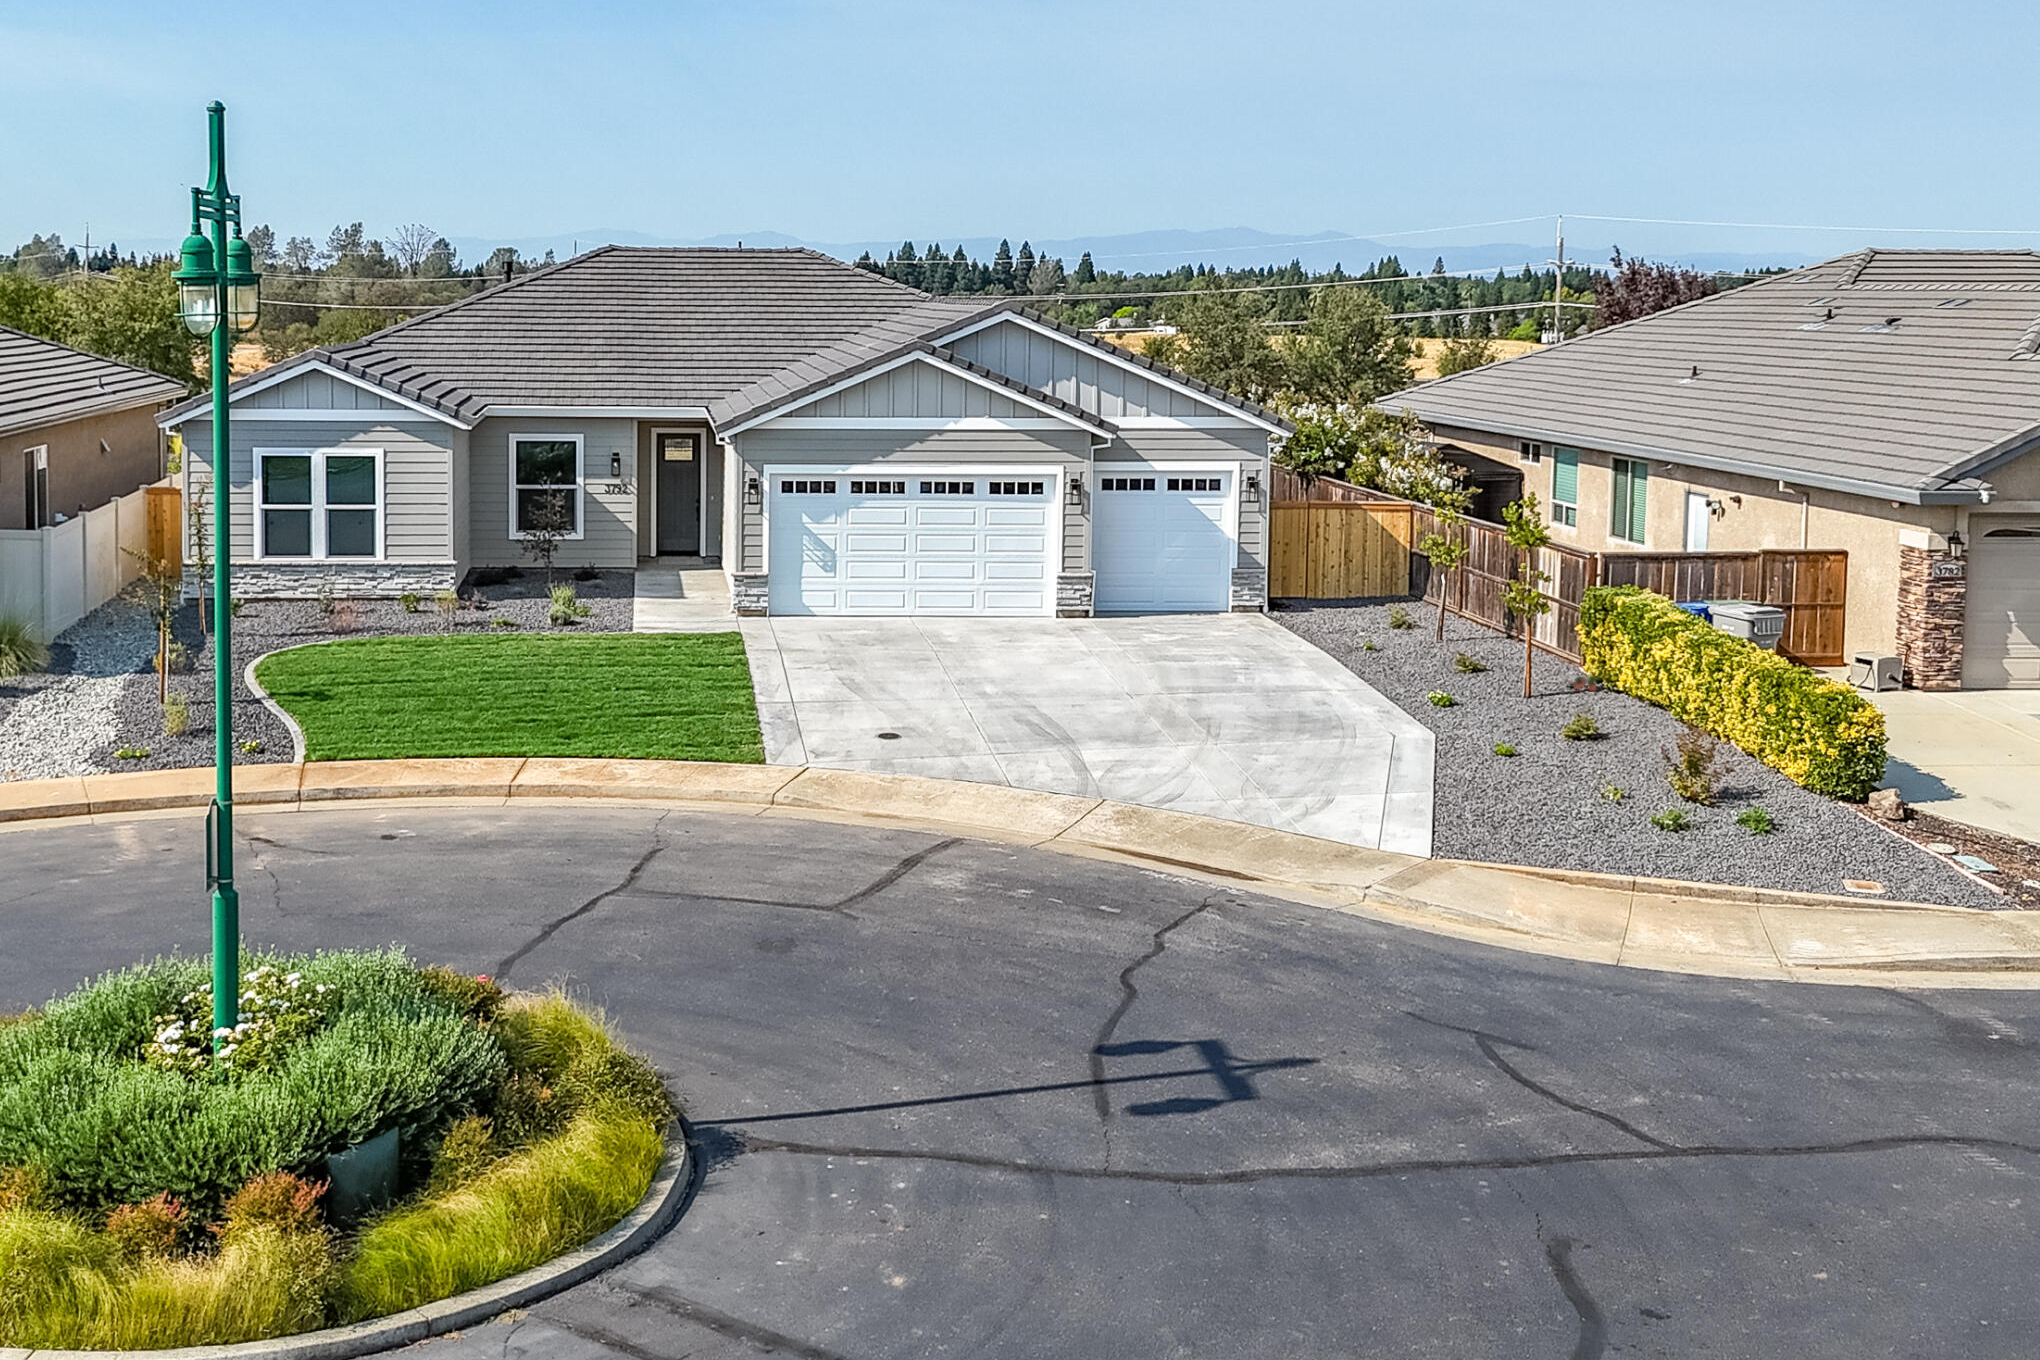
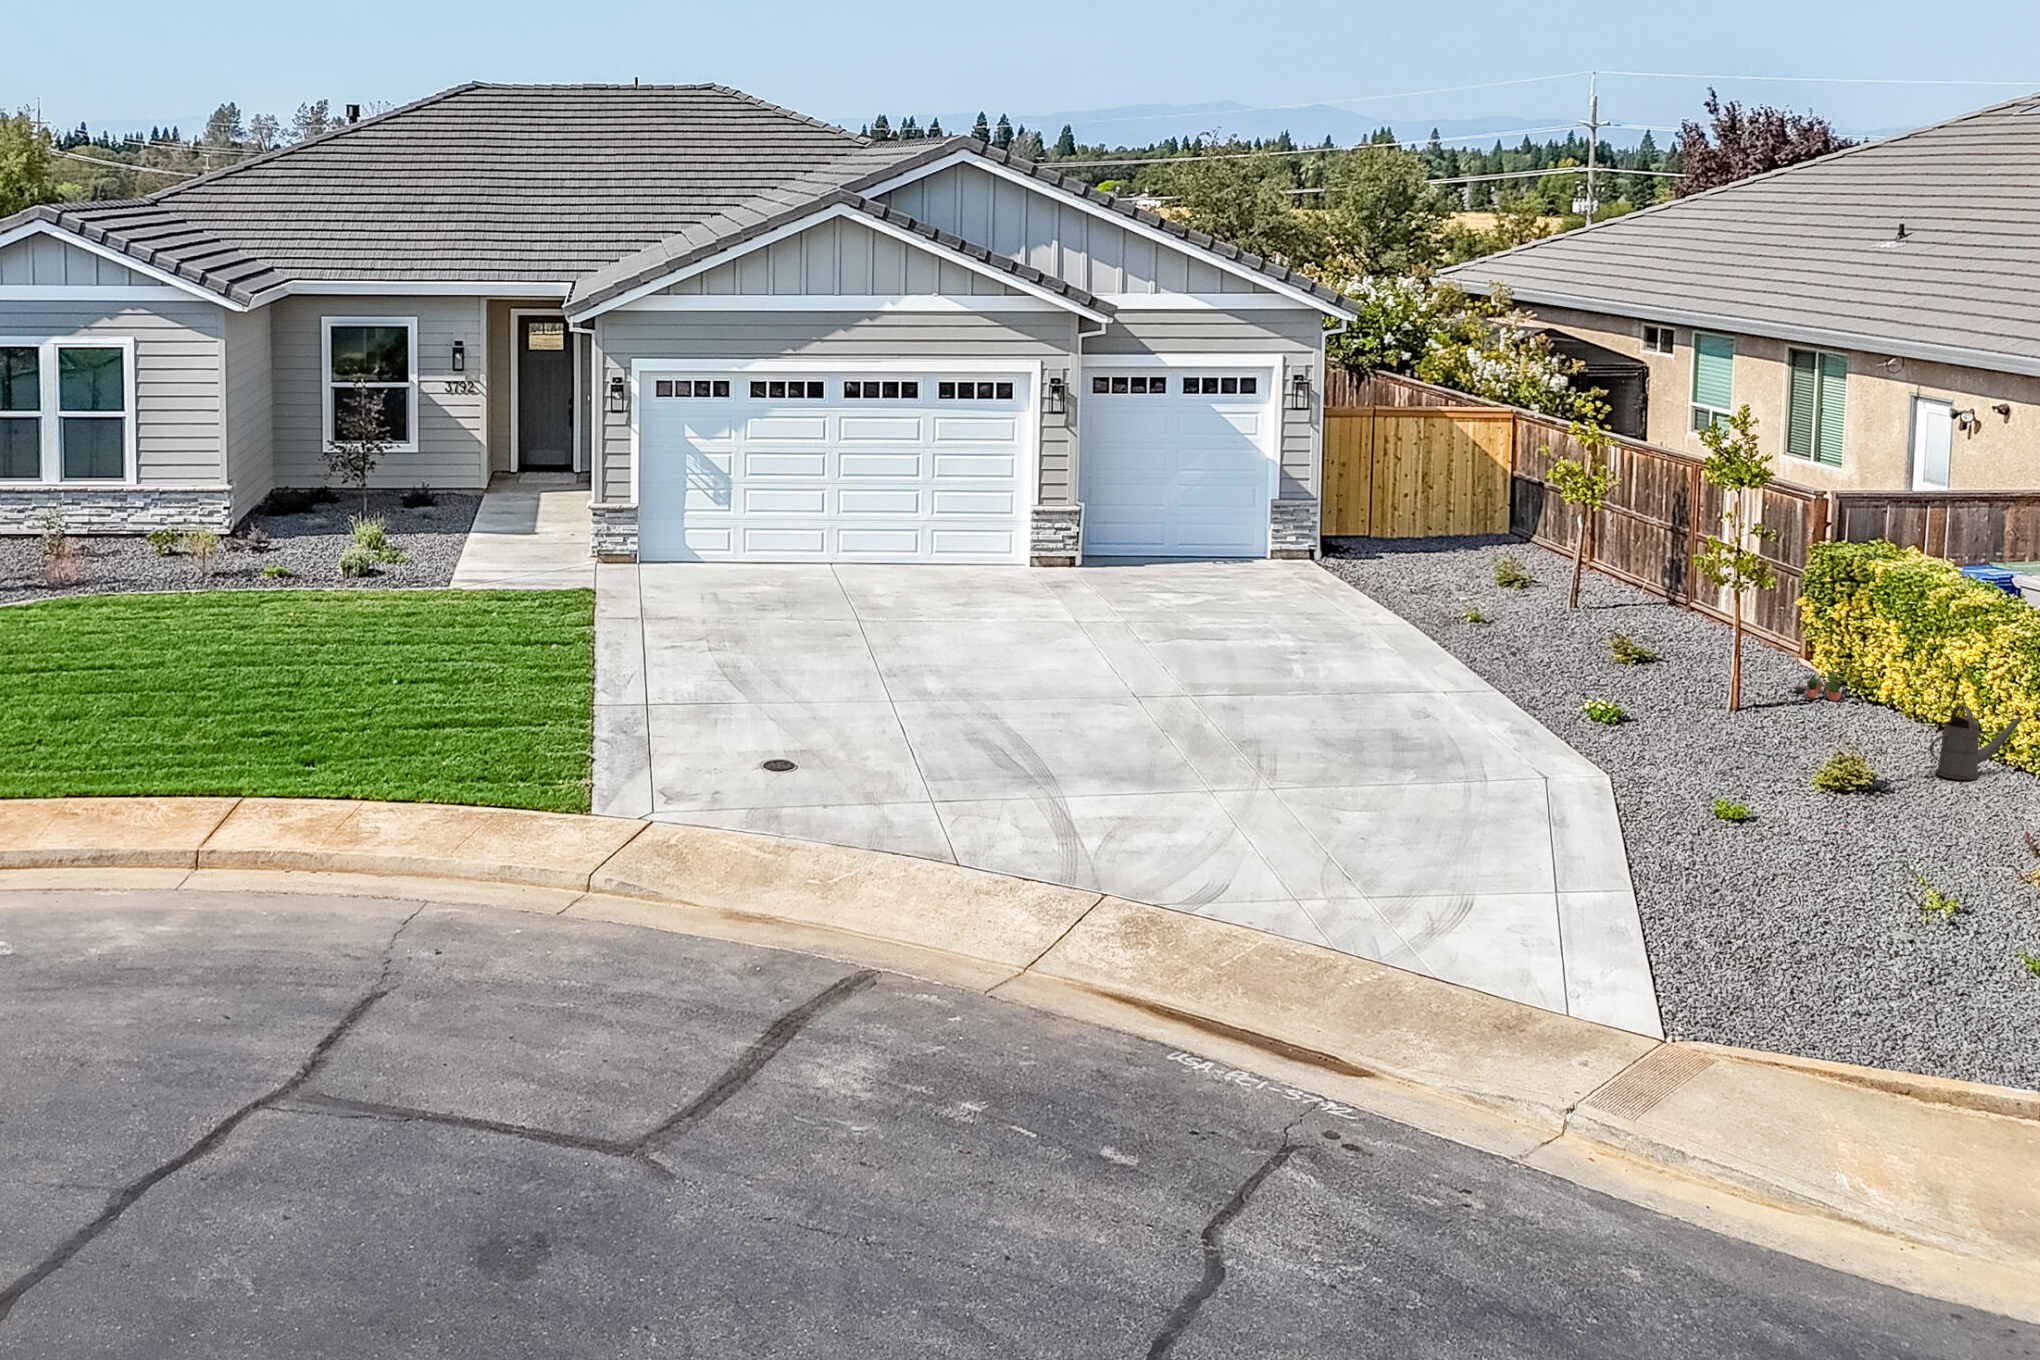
watering can: none [1633,684,1690,732] -> present [1929,705,2022,780]

